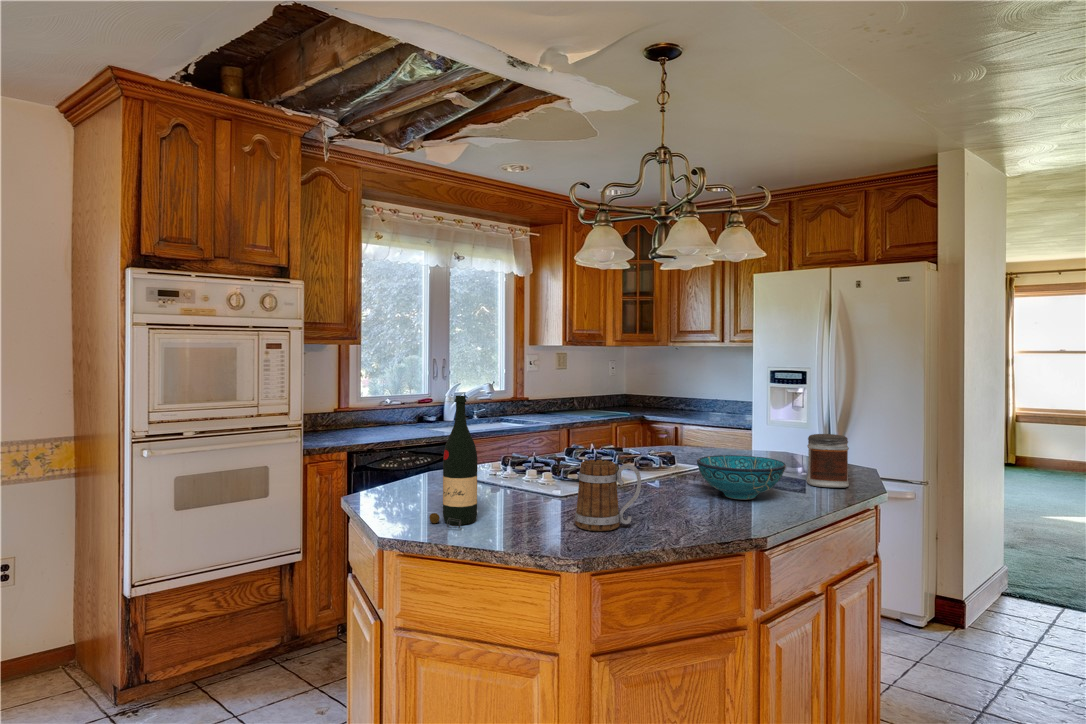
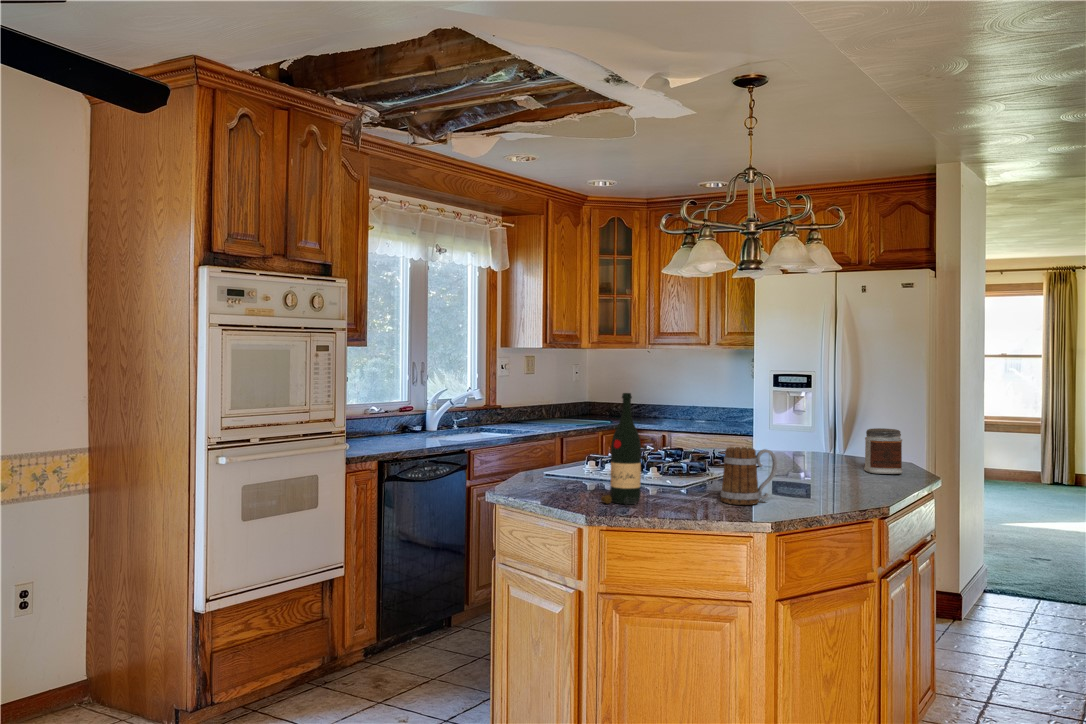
bowl: present [697,455,786,500] -> none [786,447,865,483]

